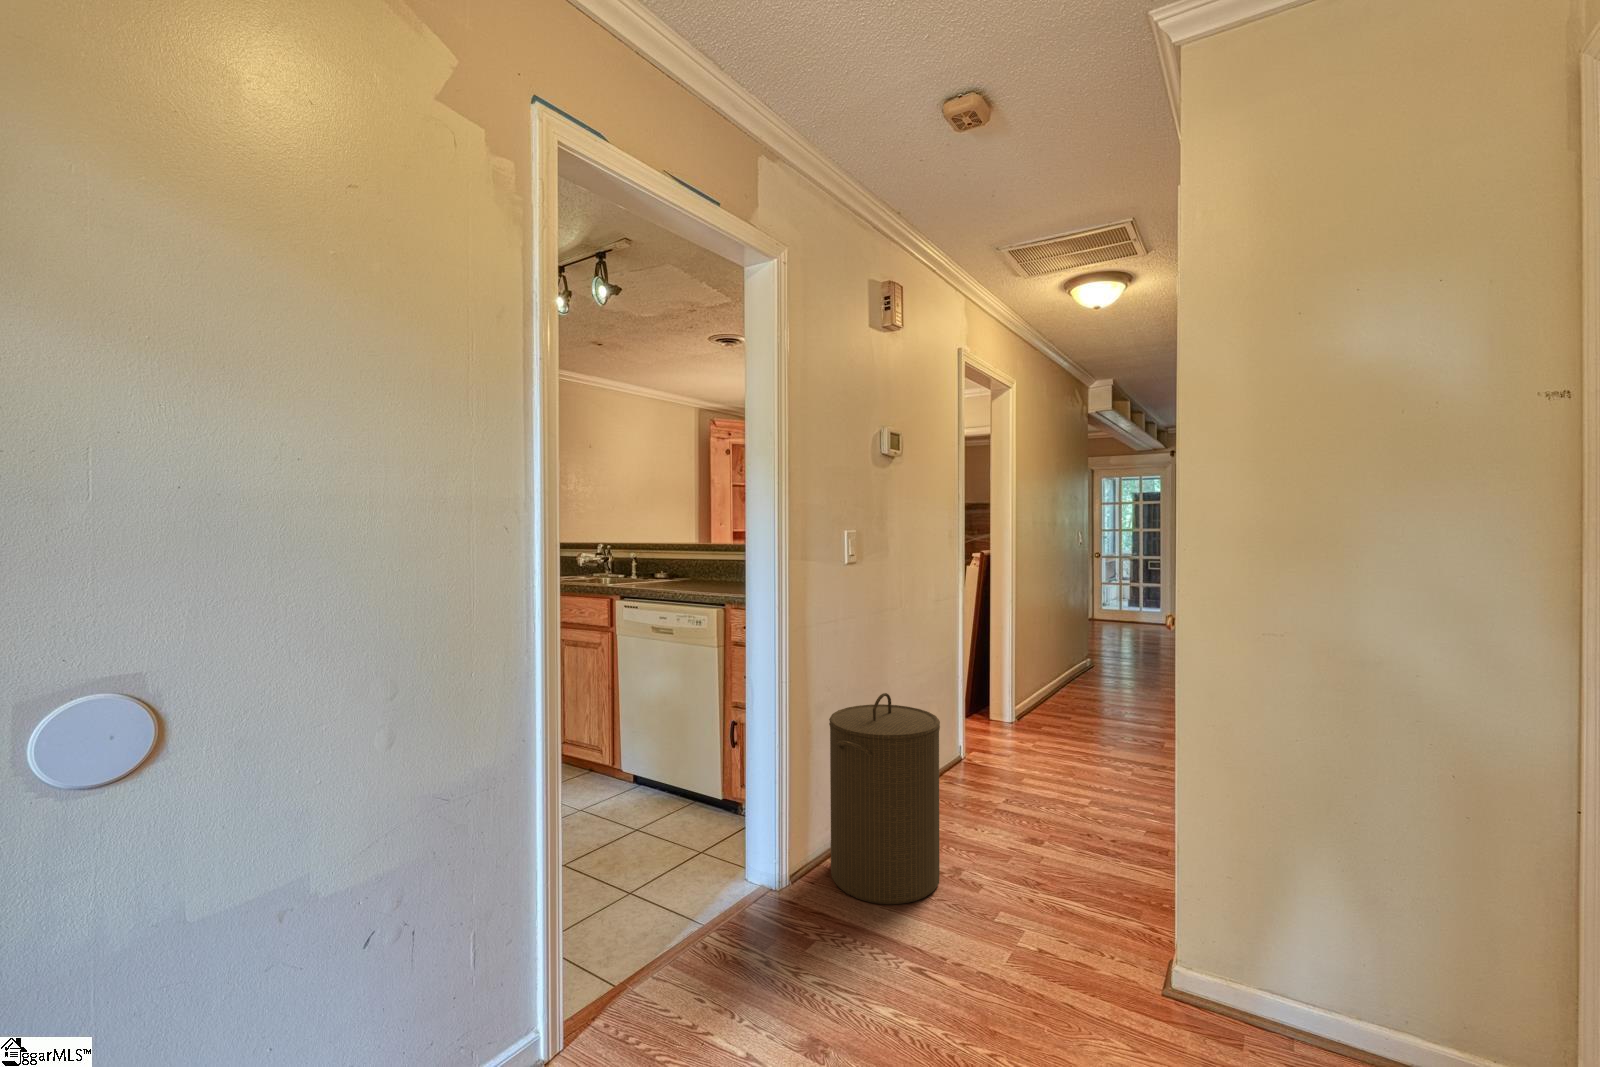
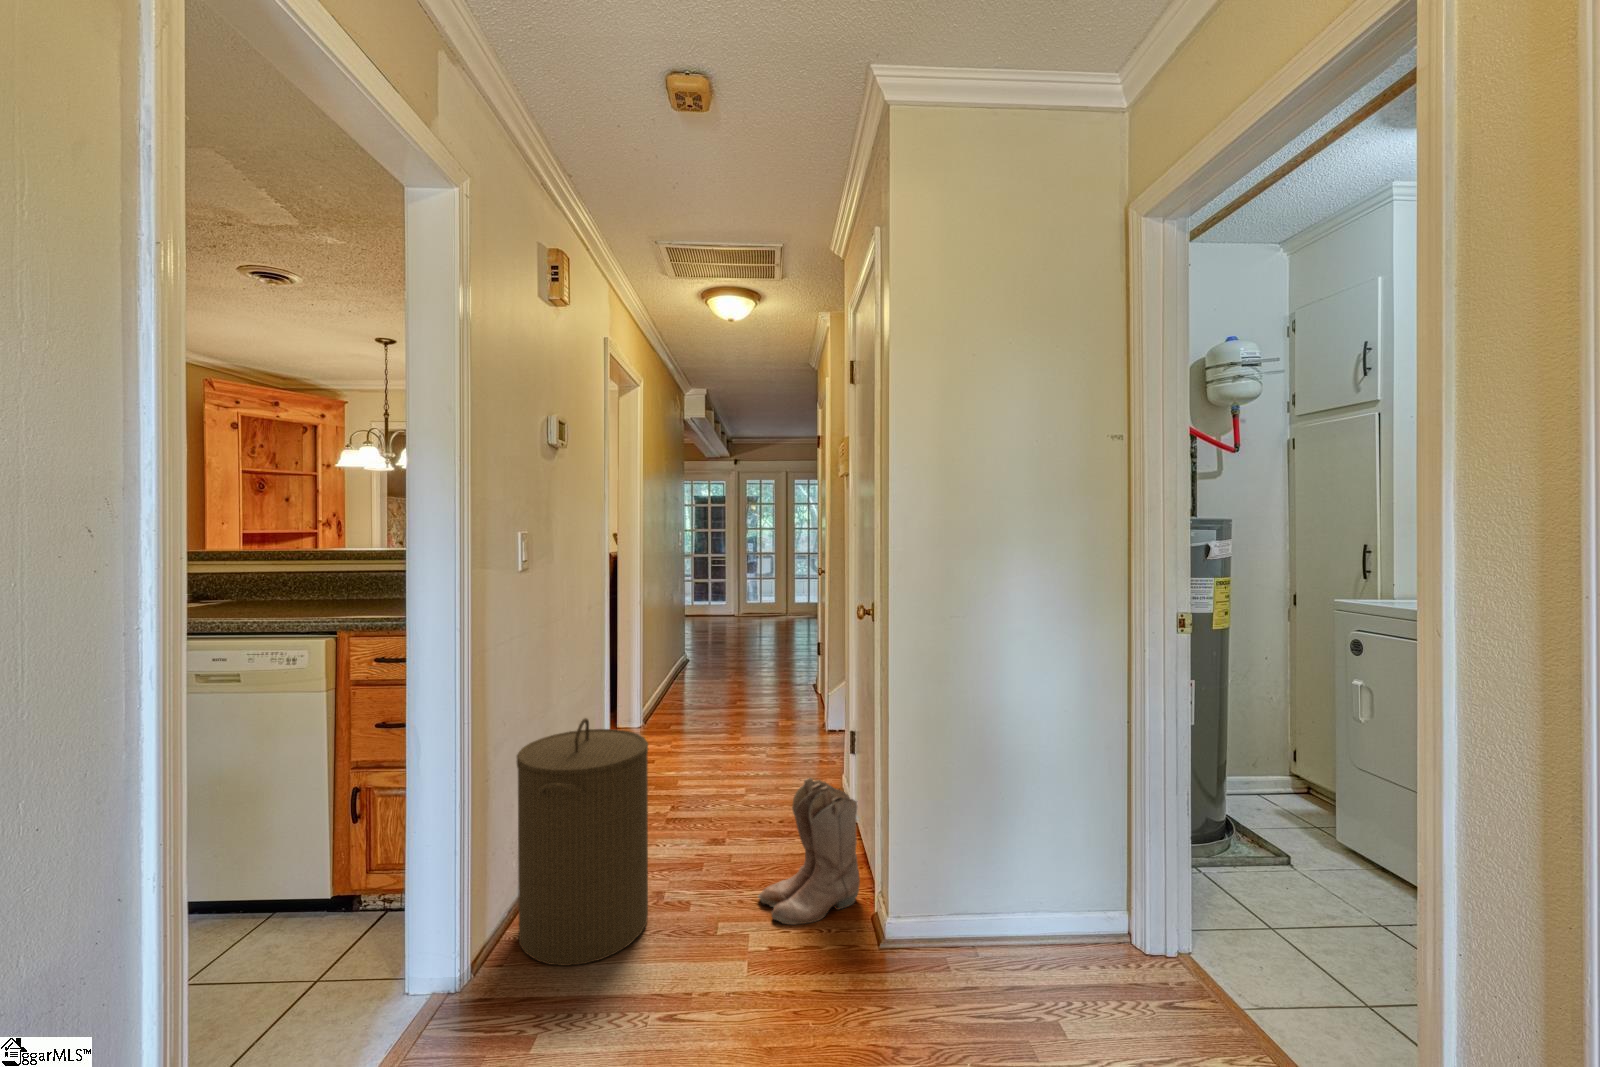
boots: none [1049,795,1166,947] -> present [758,778,860,924]

